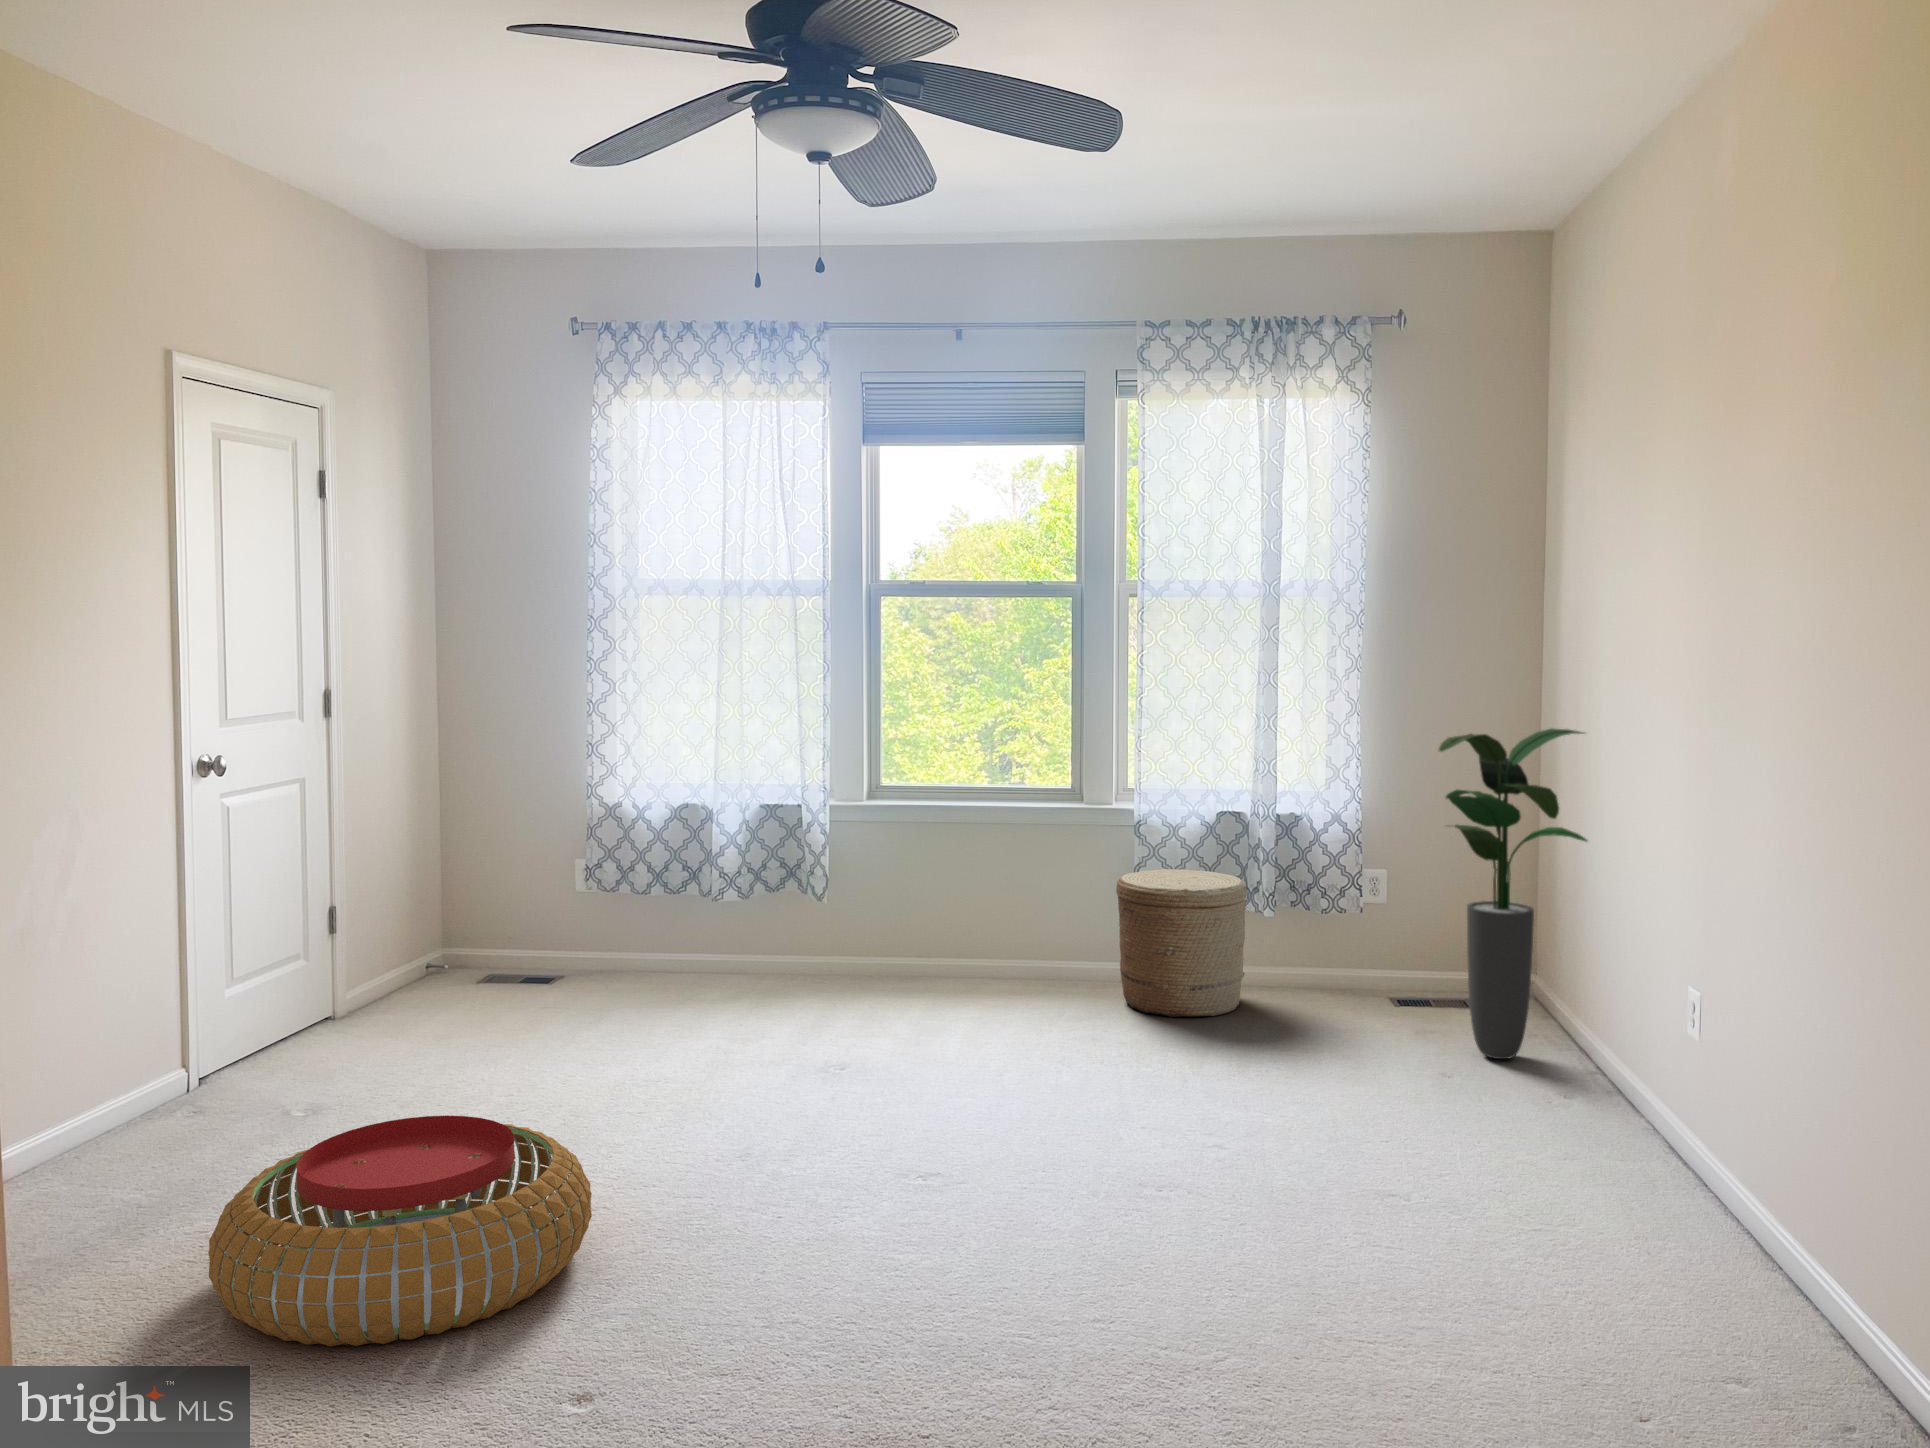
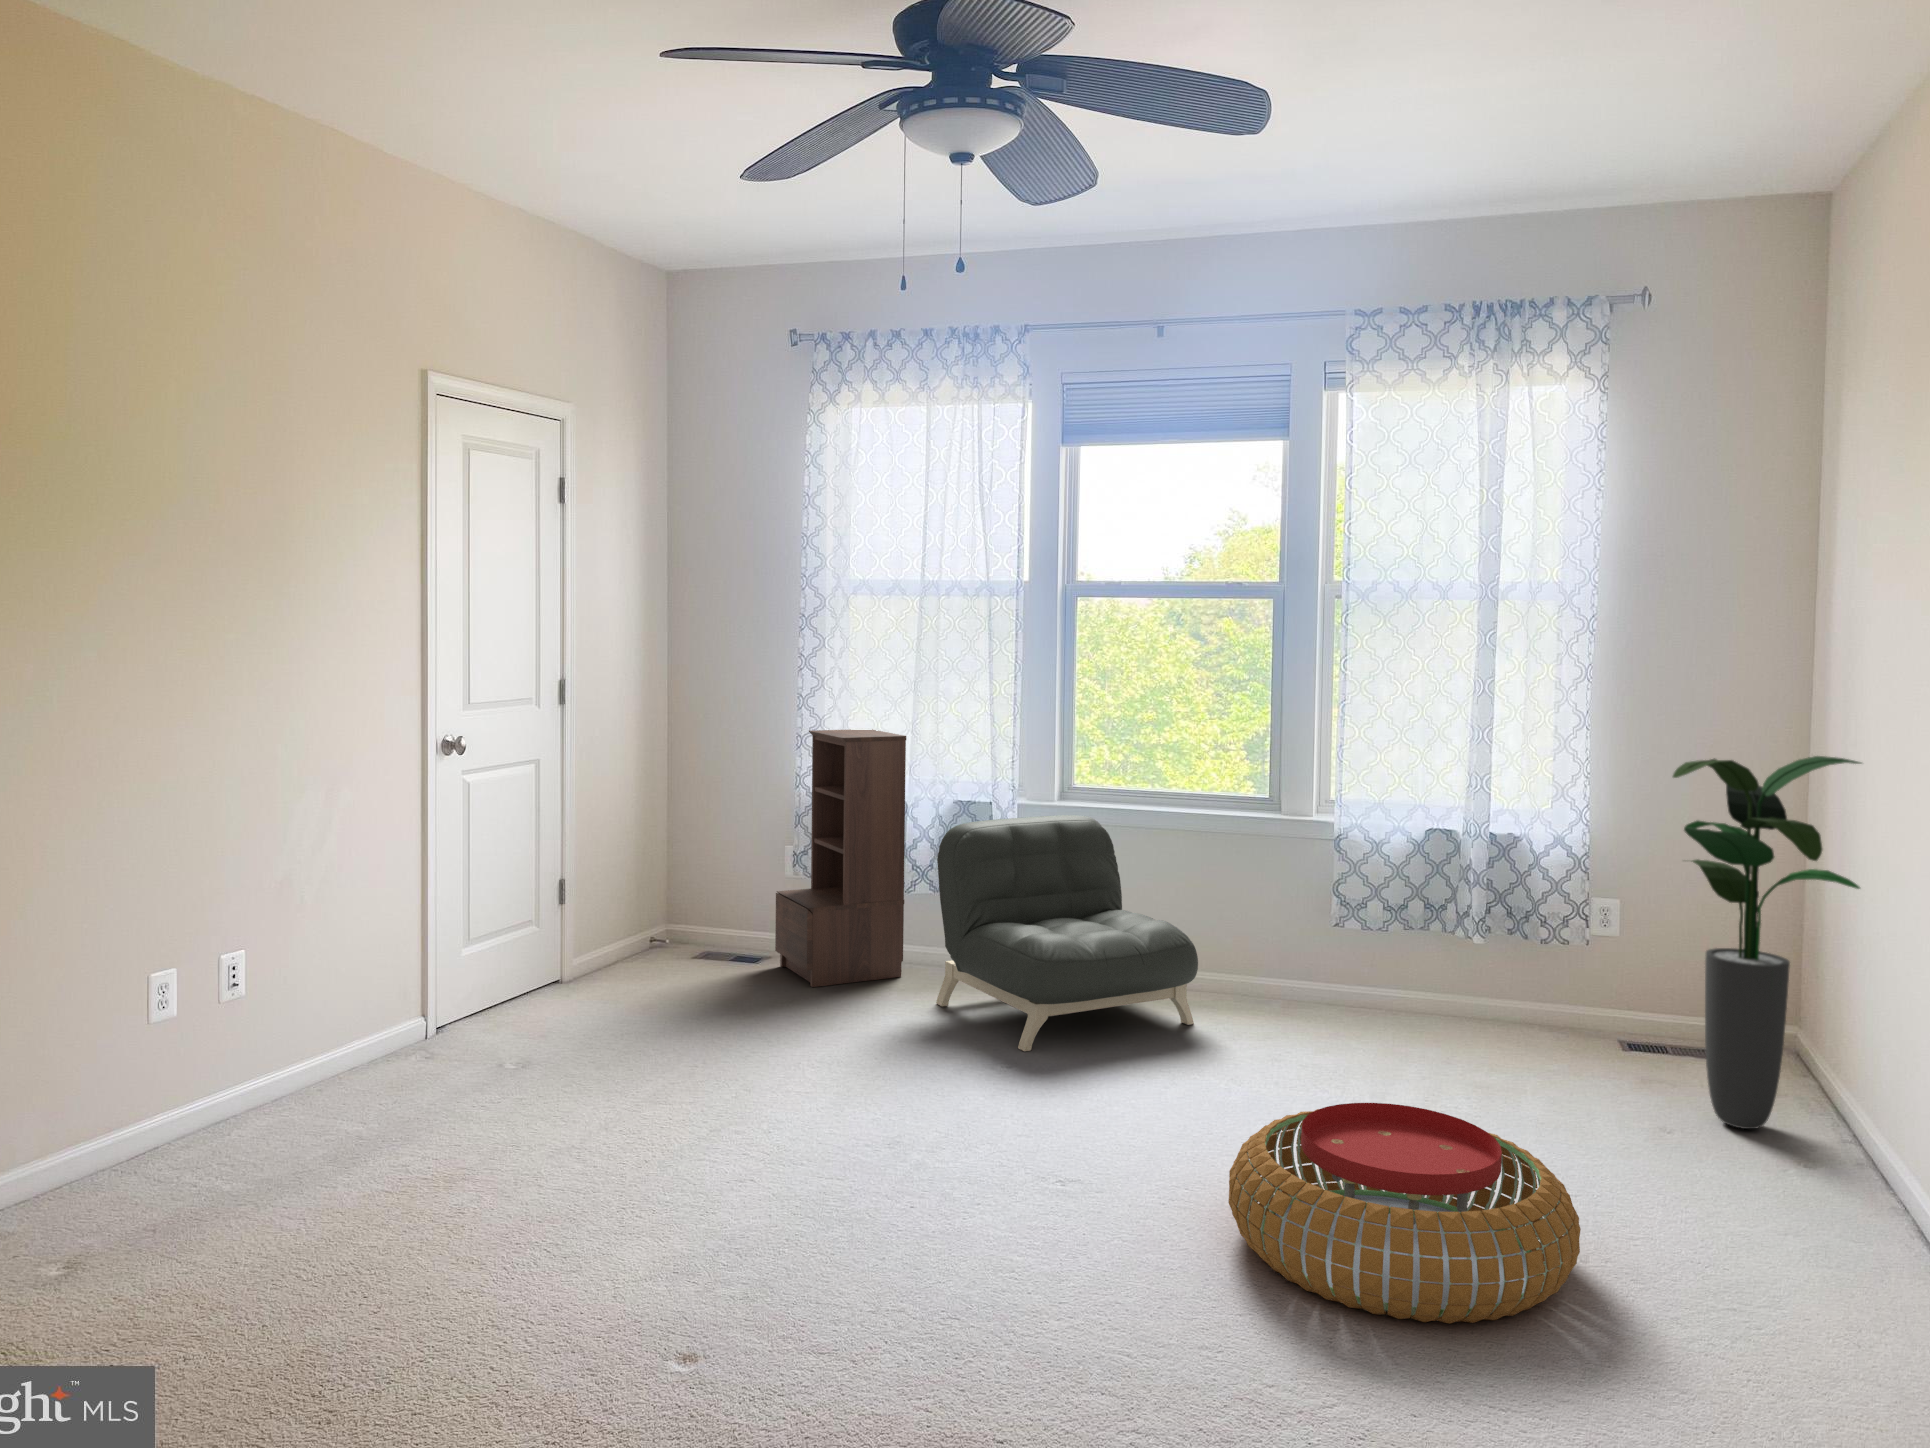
bookshelf: none [571,734,713,1006] -> present [775,729,906,987]
armchair: none [753,814,1017,1050] -> present [936,815,1198,1051]
woven basket: present [1116,869,1247,1017] -> none [1307,887,1451,1048]
pouf: present [208,1116,592,1346] -> present [1228,1103,1581,1324]

